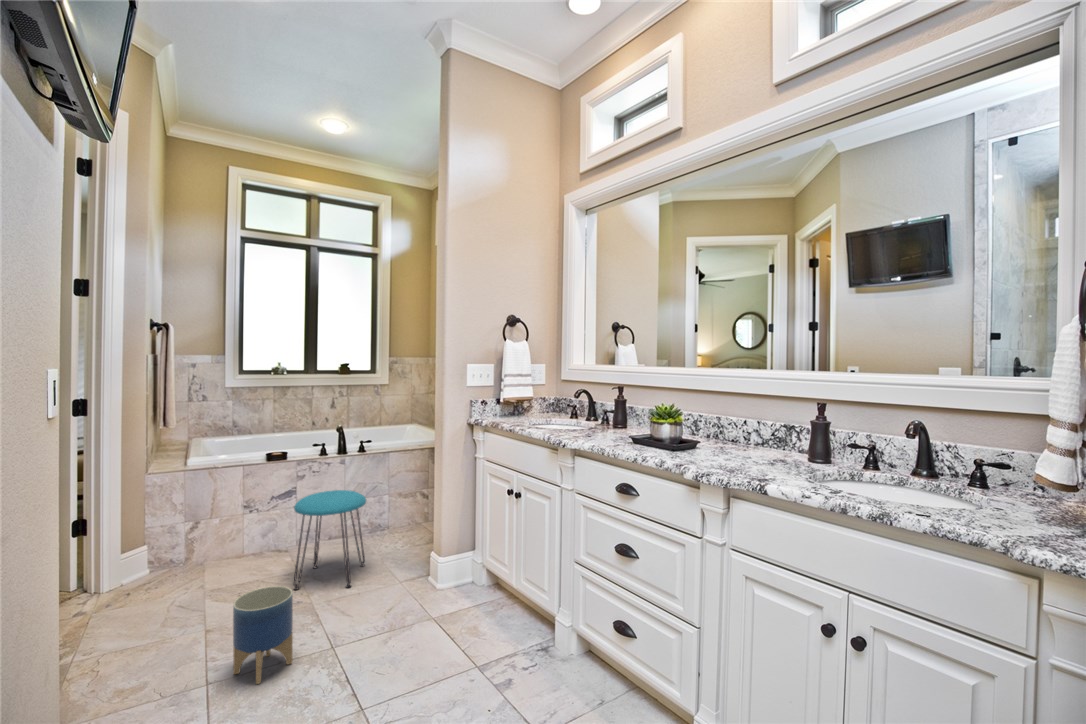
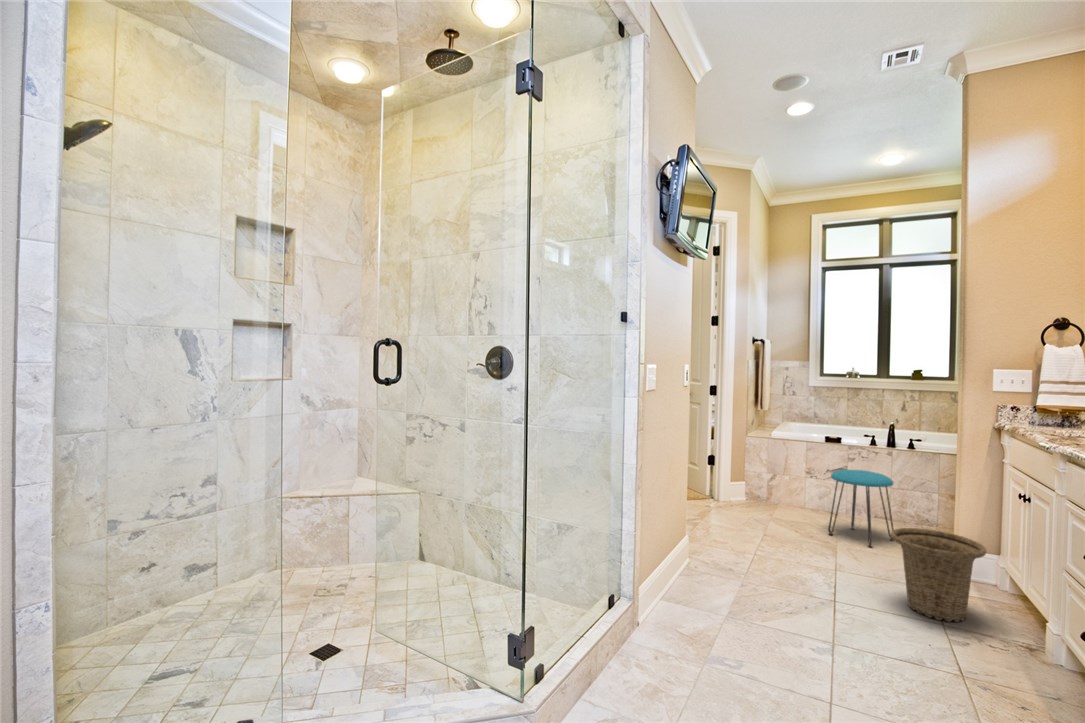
basket: none [416,550,506,666] -> present [891,528,986,622]
planter: present [233,586,293,684] -> none [770,510,807,564]

